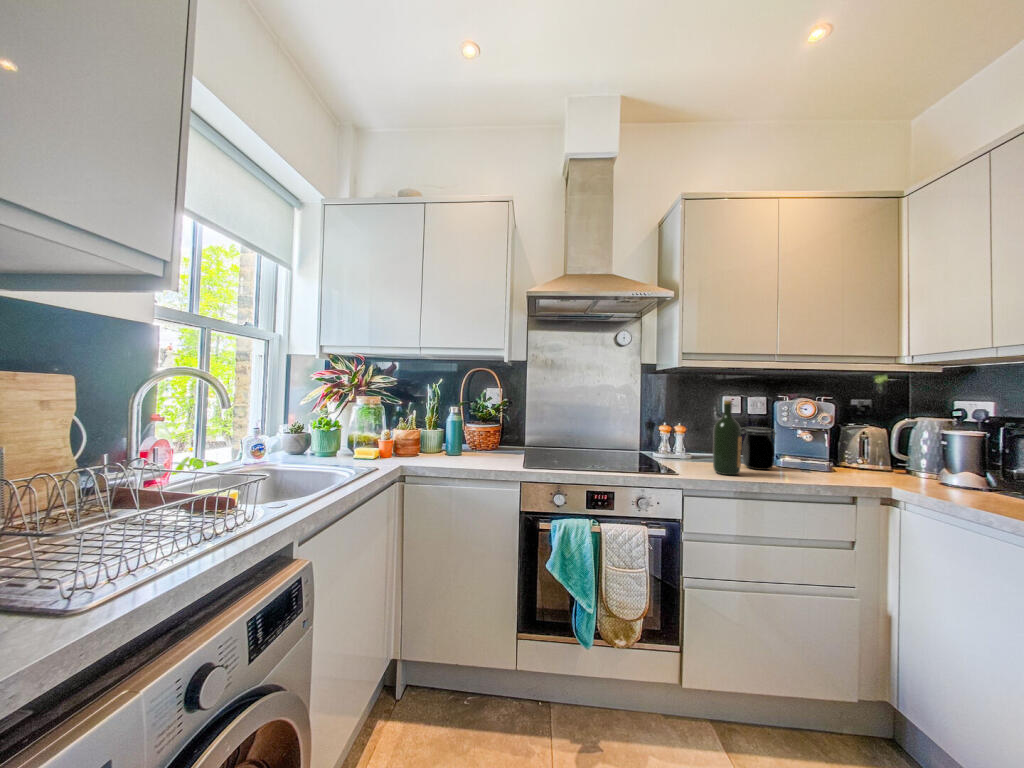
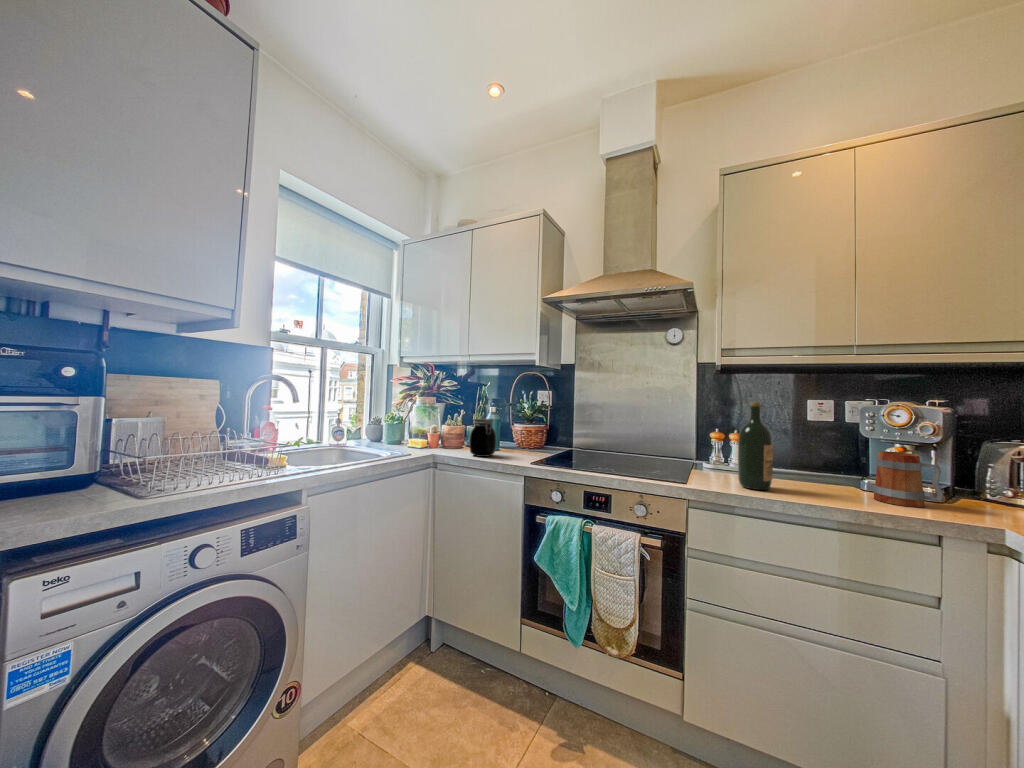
jar: present [741,427,776,470] -> present [470,419,496,457]
mug: none [801,437,848,478] -> present [873,451,943,507]

